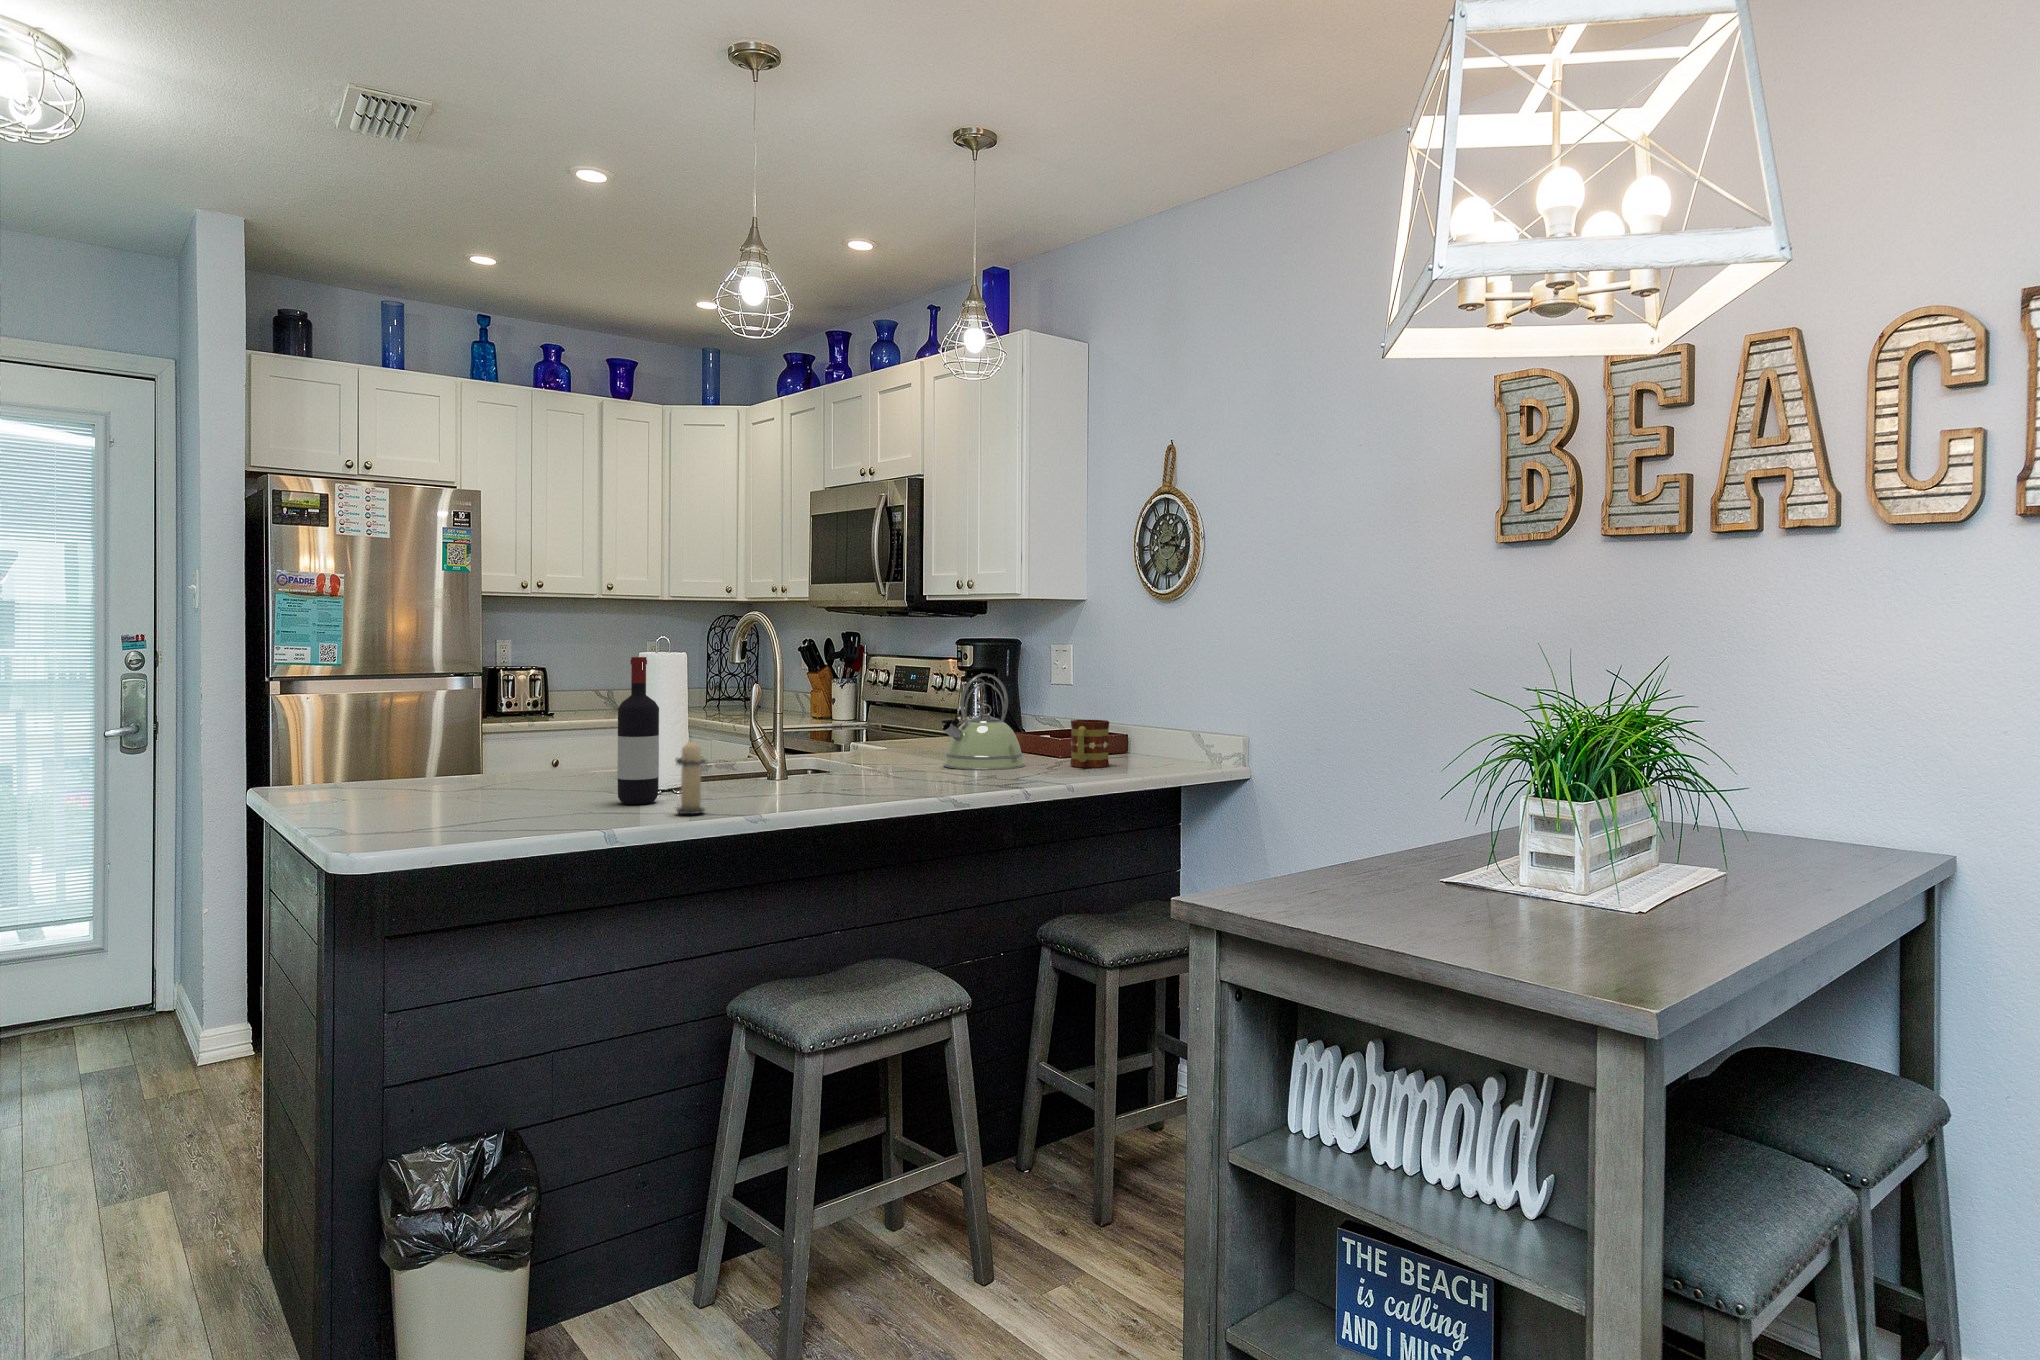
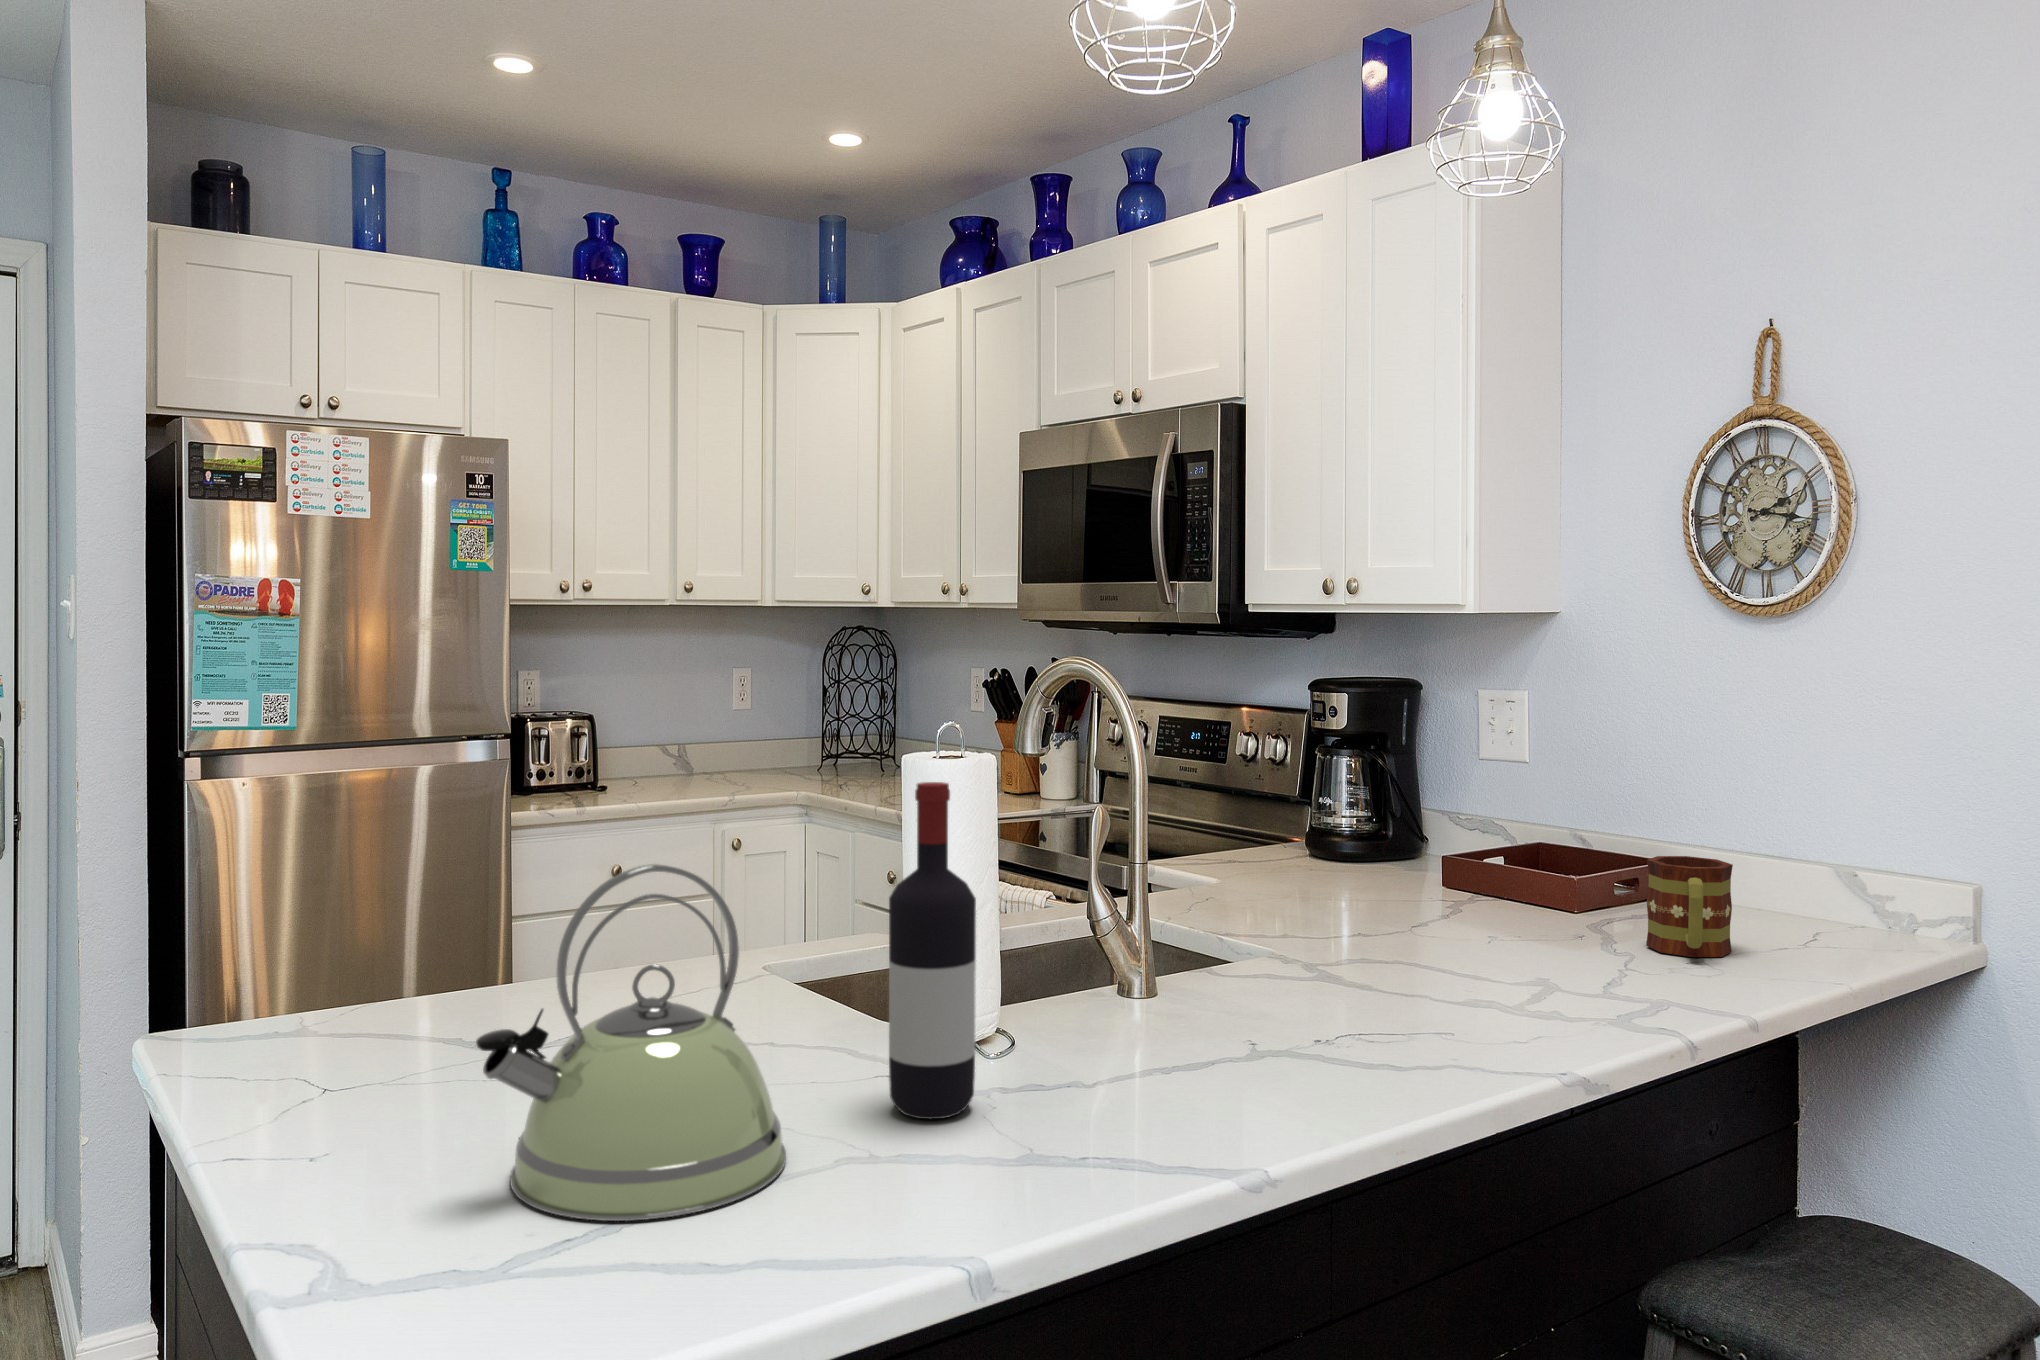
kettle: present [941,674,1025,770] -> present [476,864,786,1221]
candle: present [676,741,707,814] -> none [1049,989,1139,1185]

